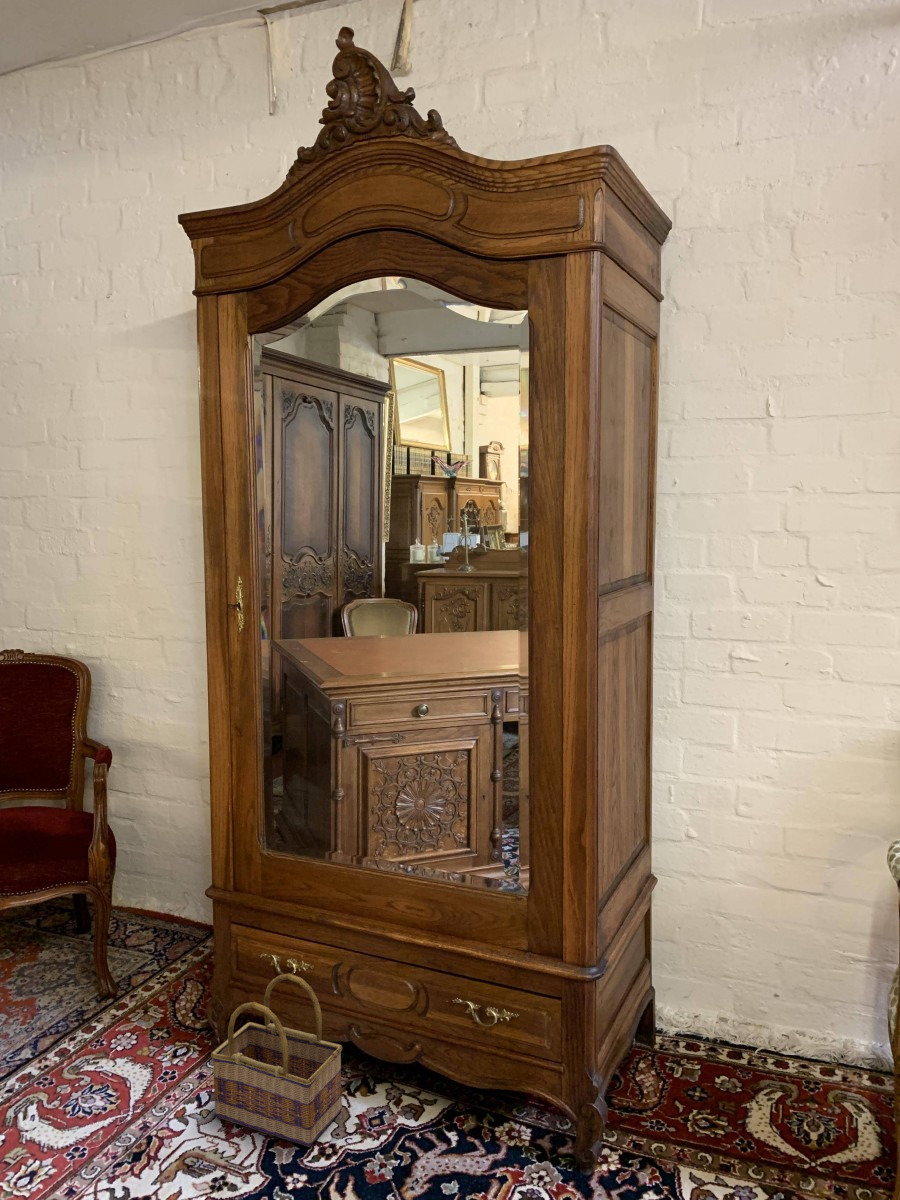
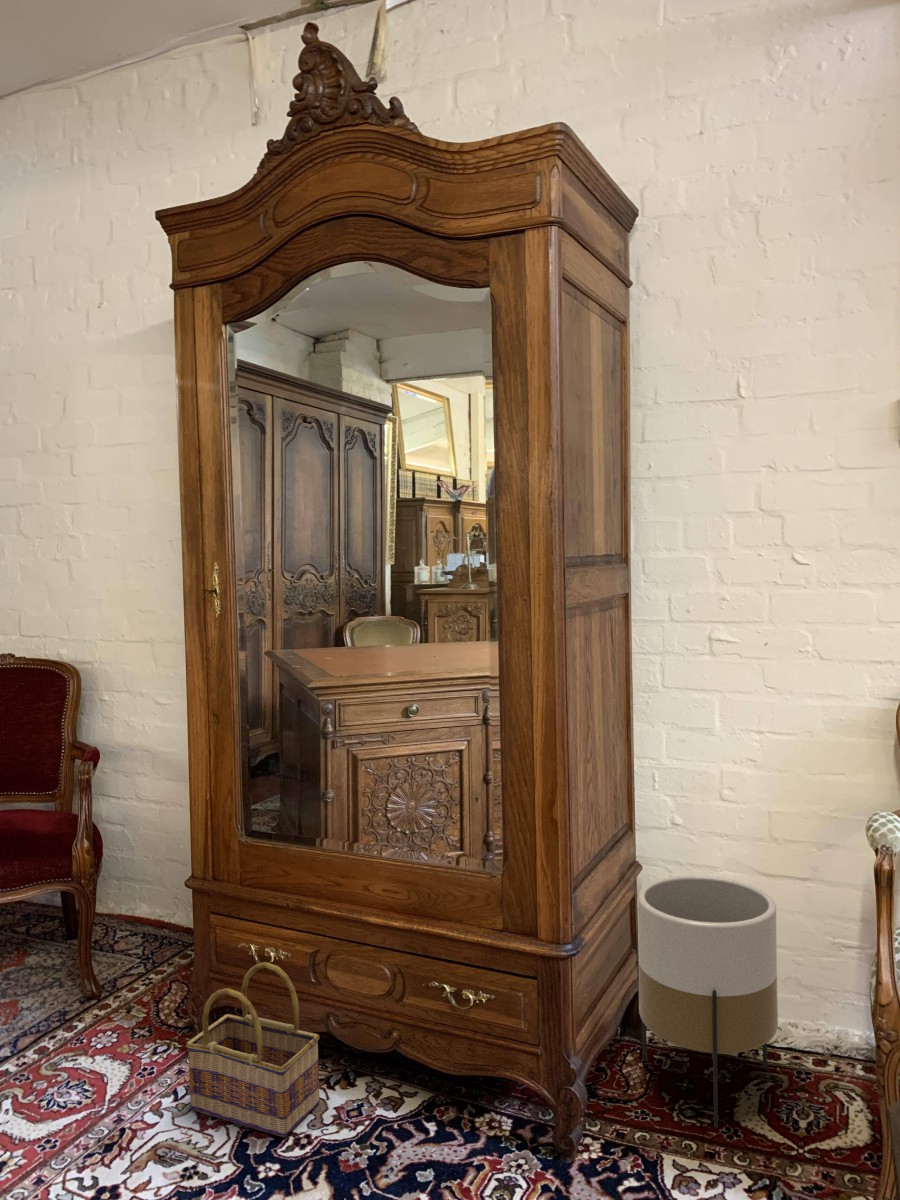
planter: none [655,890,793,1140] -> present [638,876,778,1128]

